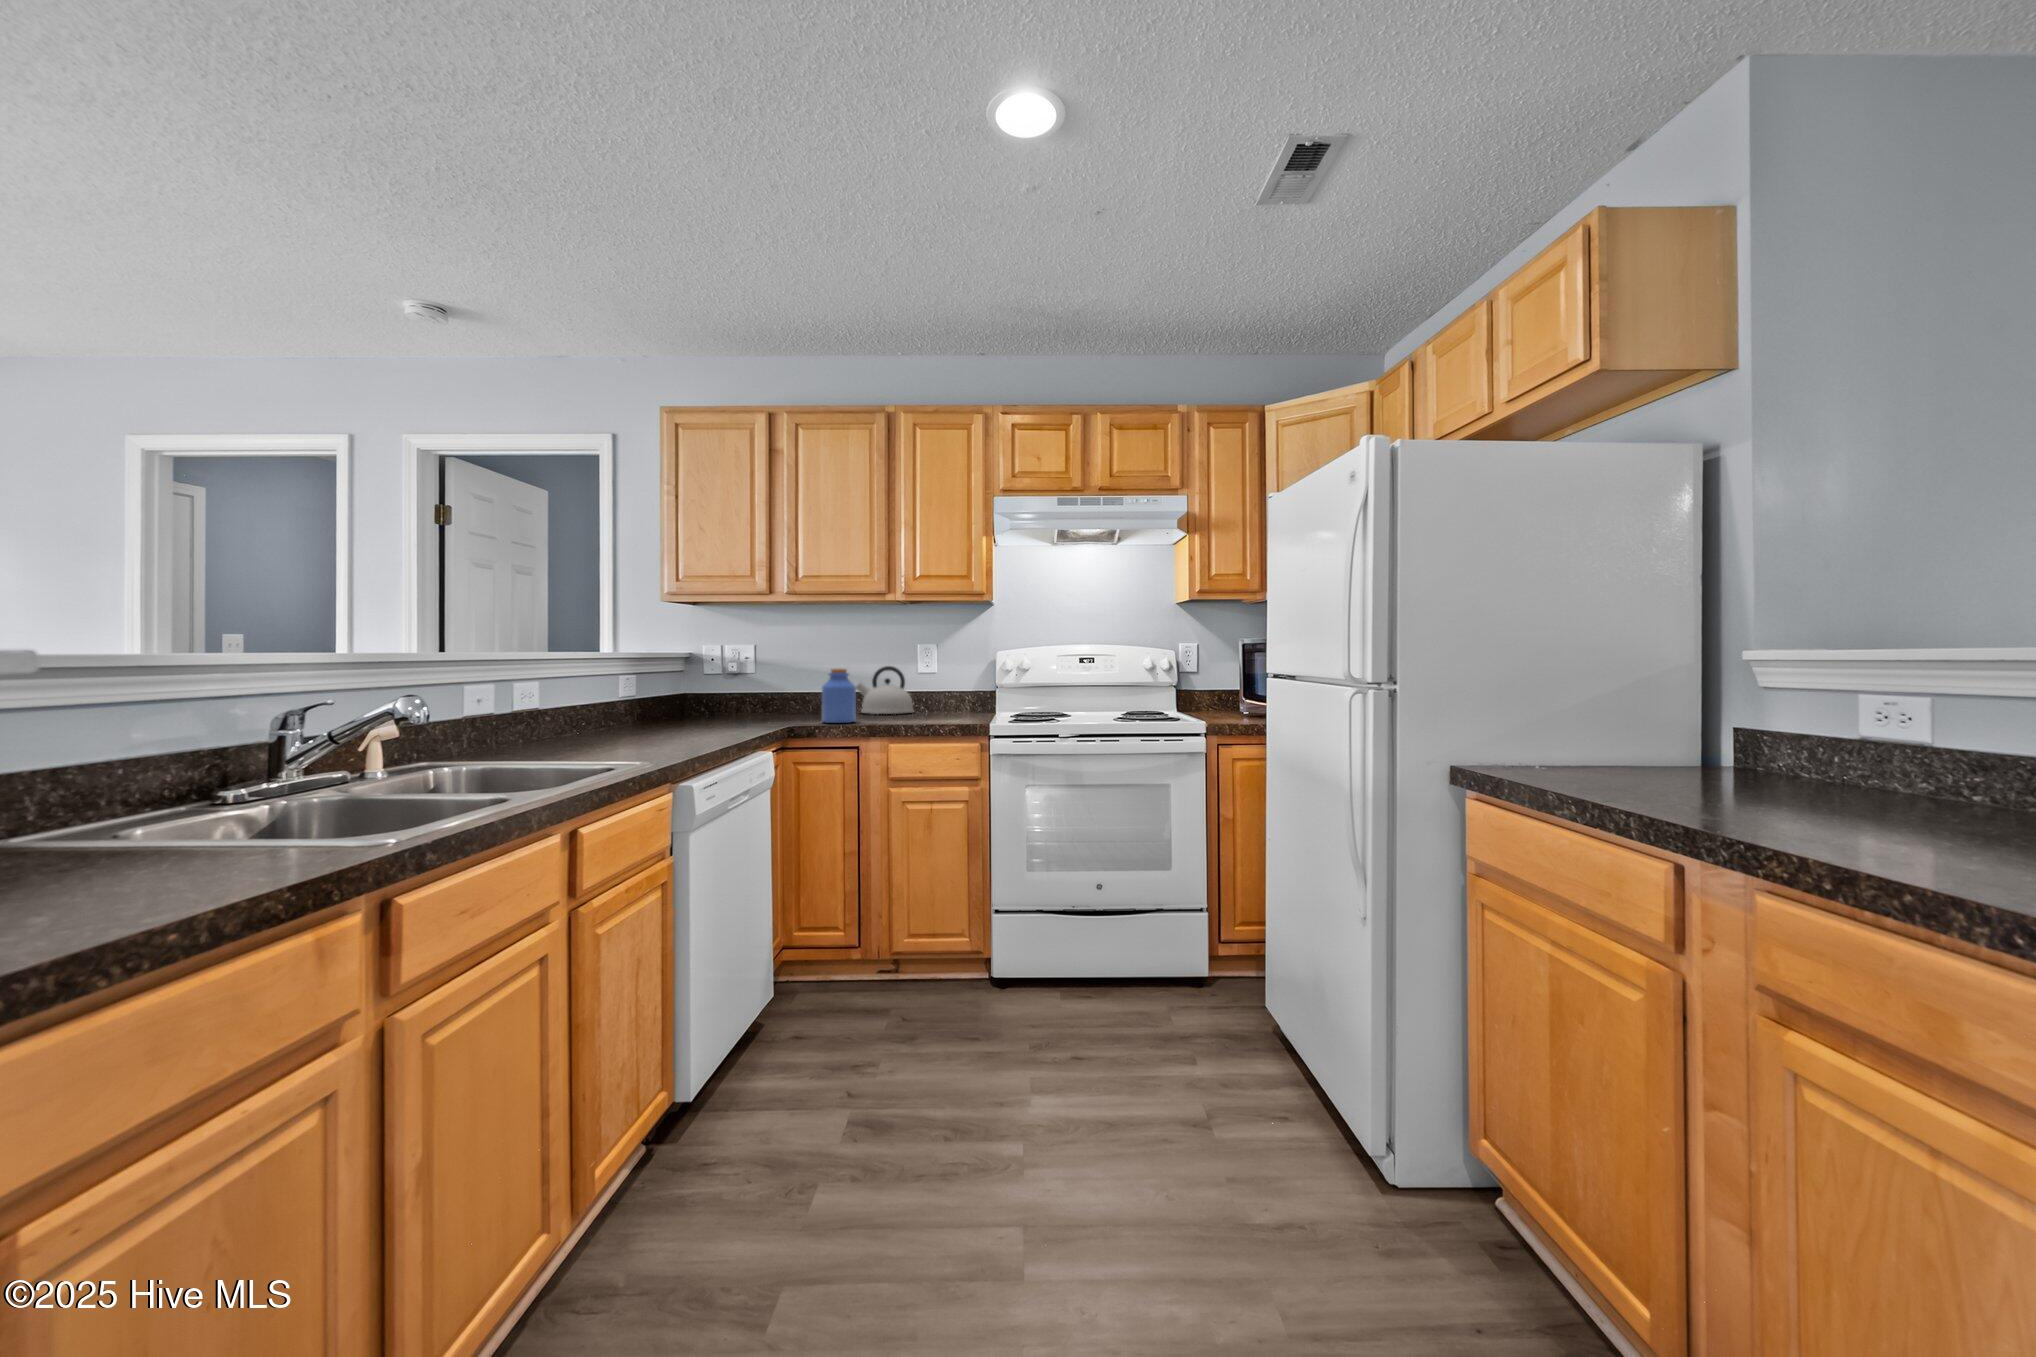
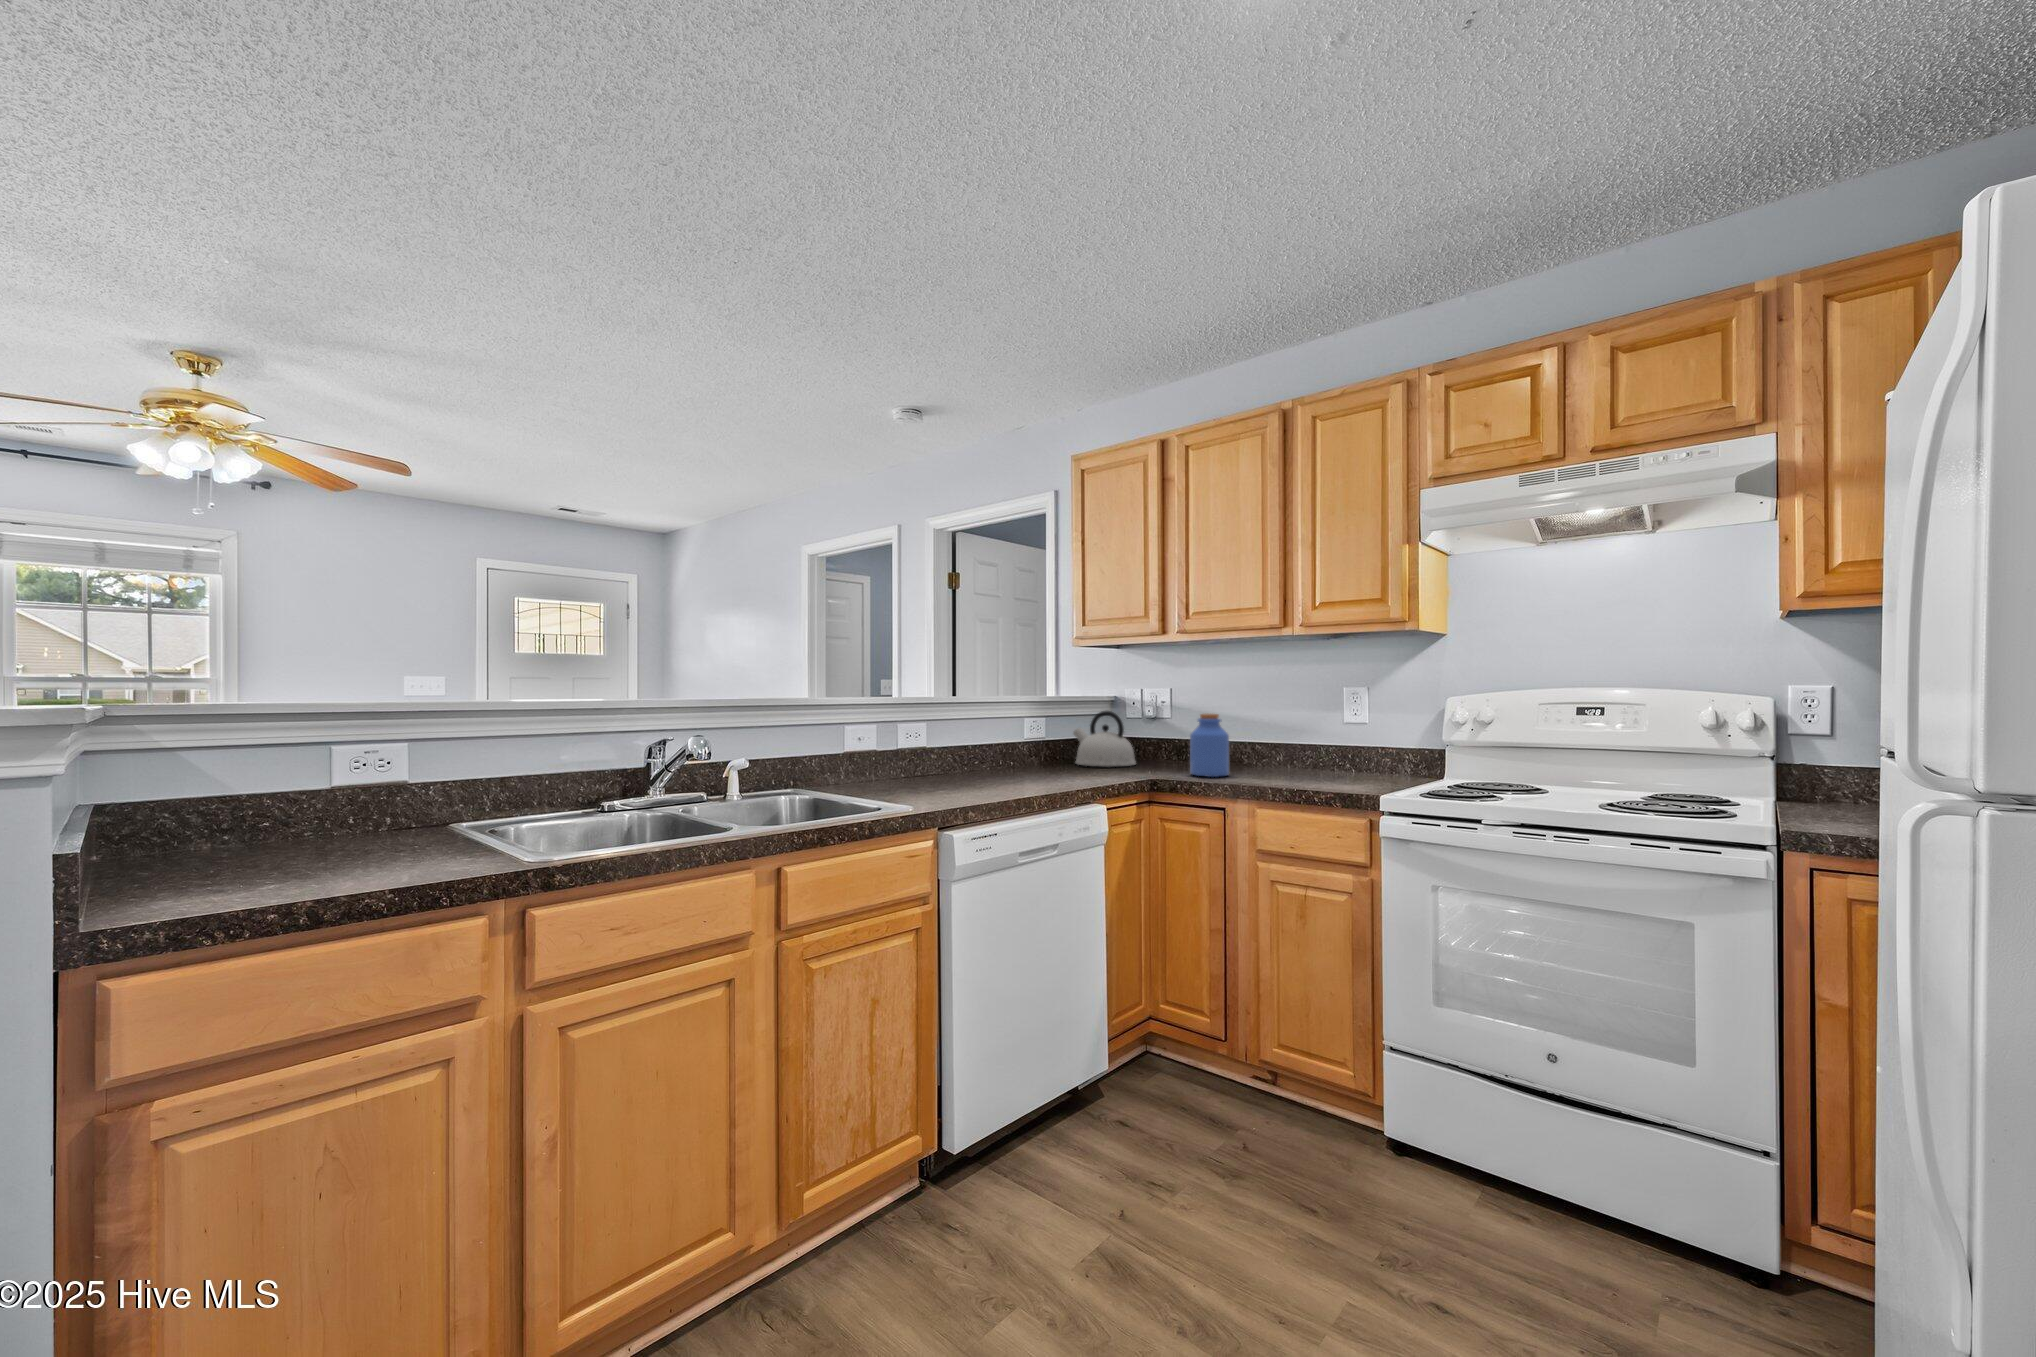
kettle: present [856,666,914,714] -> present [1073,711,1136,767]

